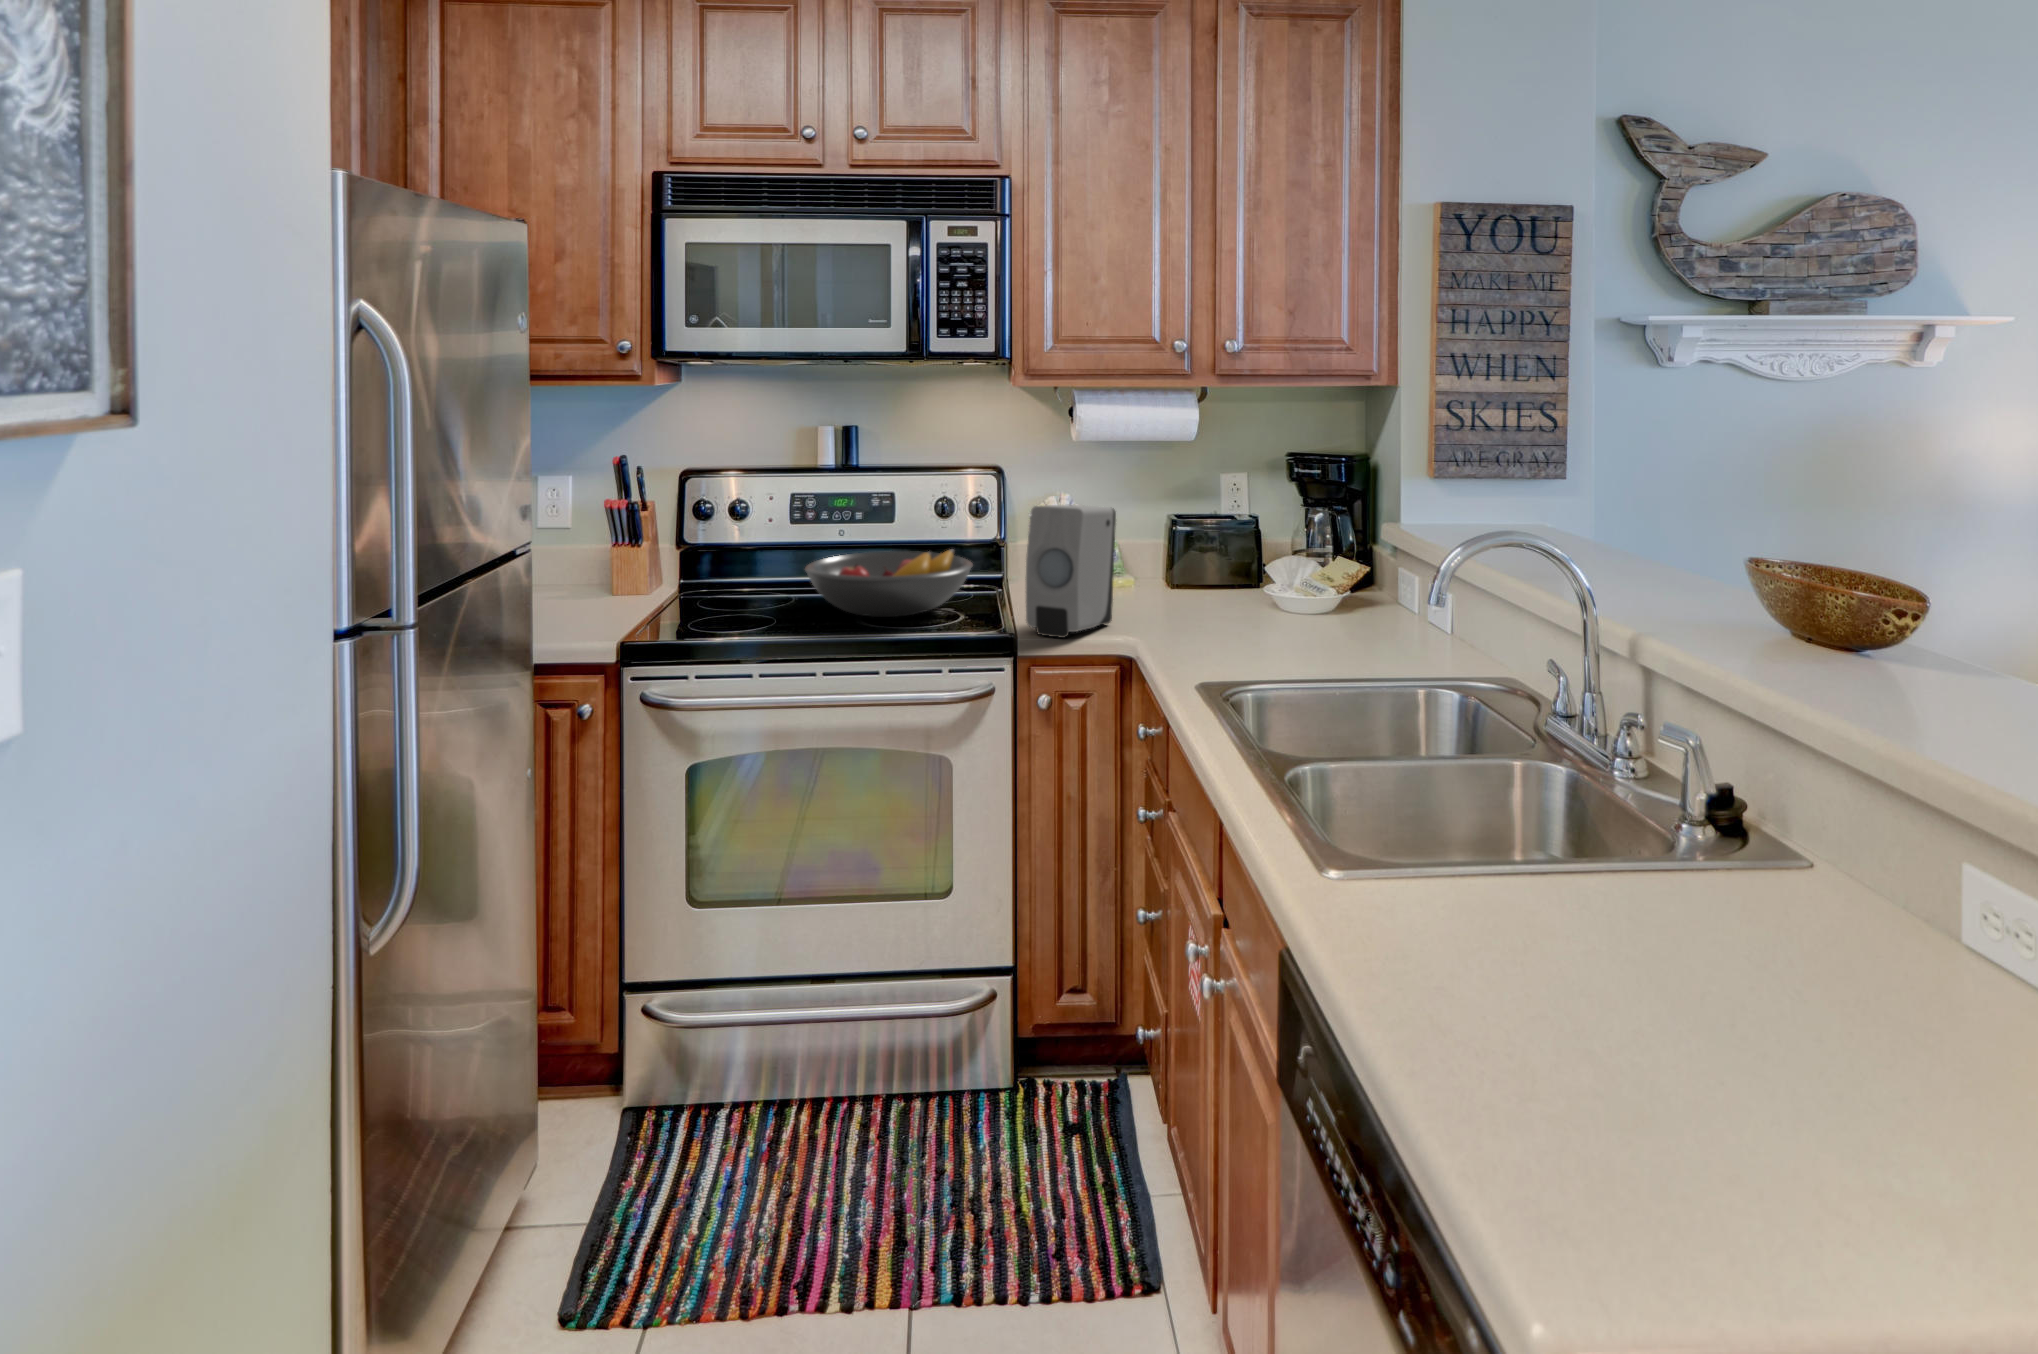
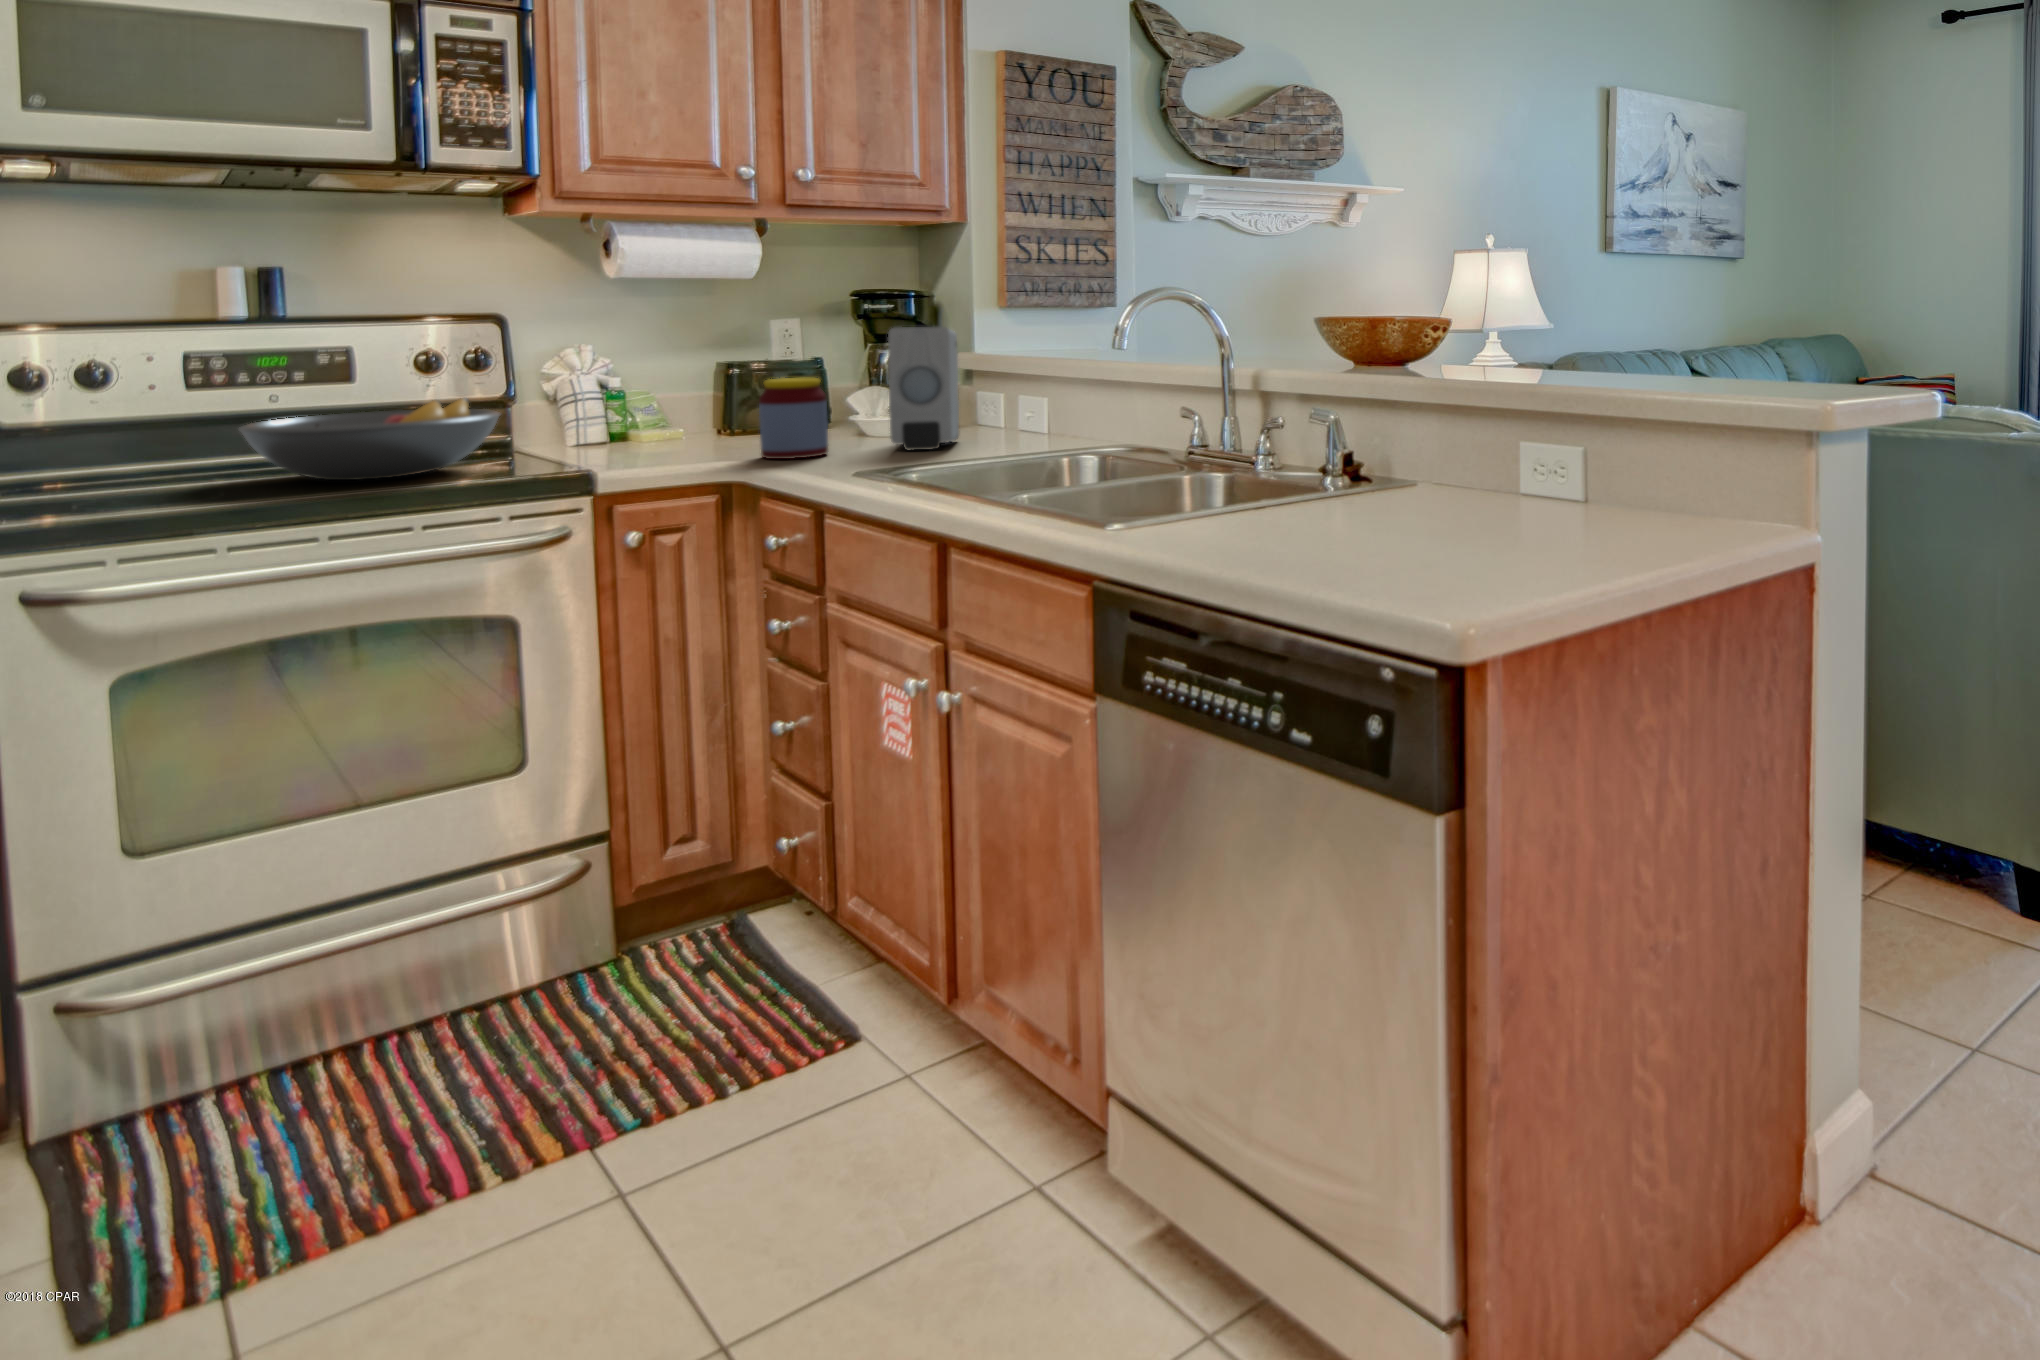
soap dispenser: present [1026,505,1116,638] -> present [888,327,959,450]
jar: none [1161,555,1220,640] -> present [759,378,828,459]

